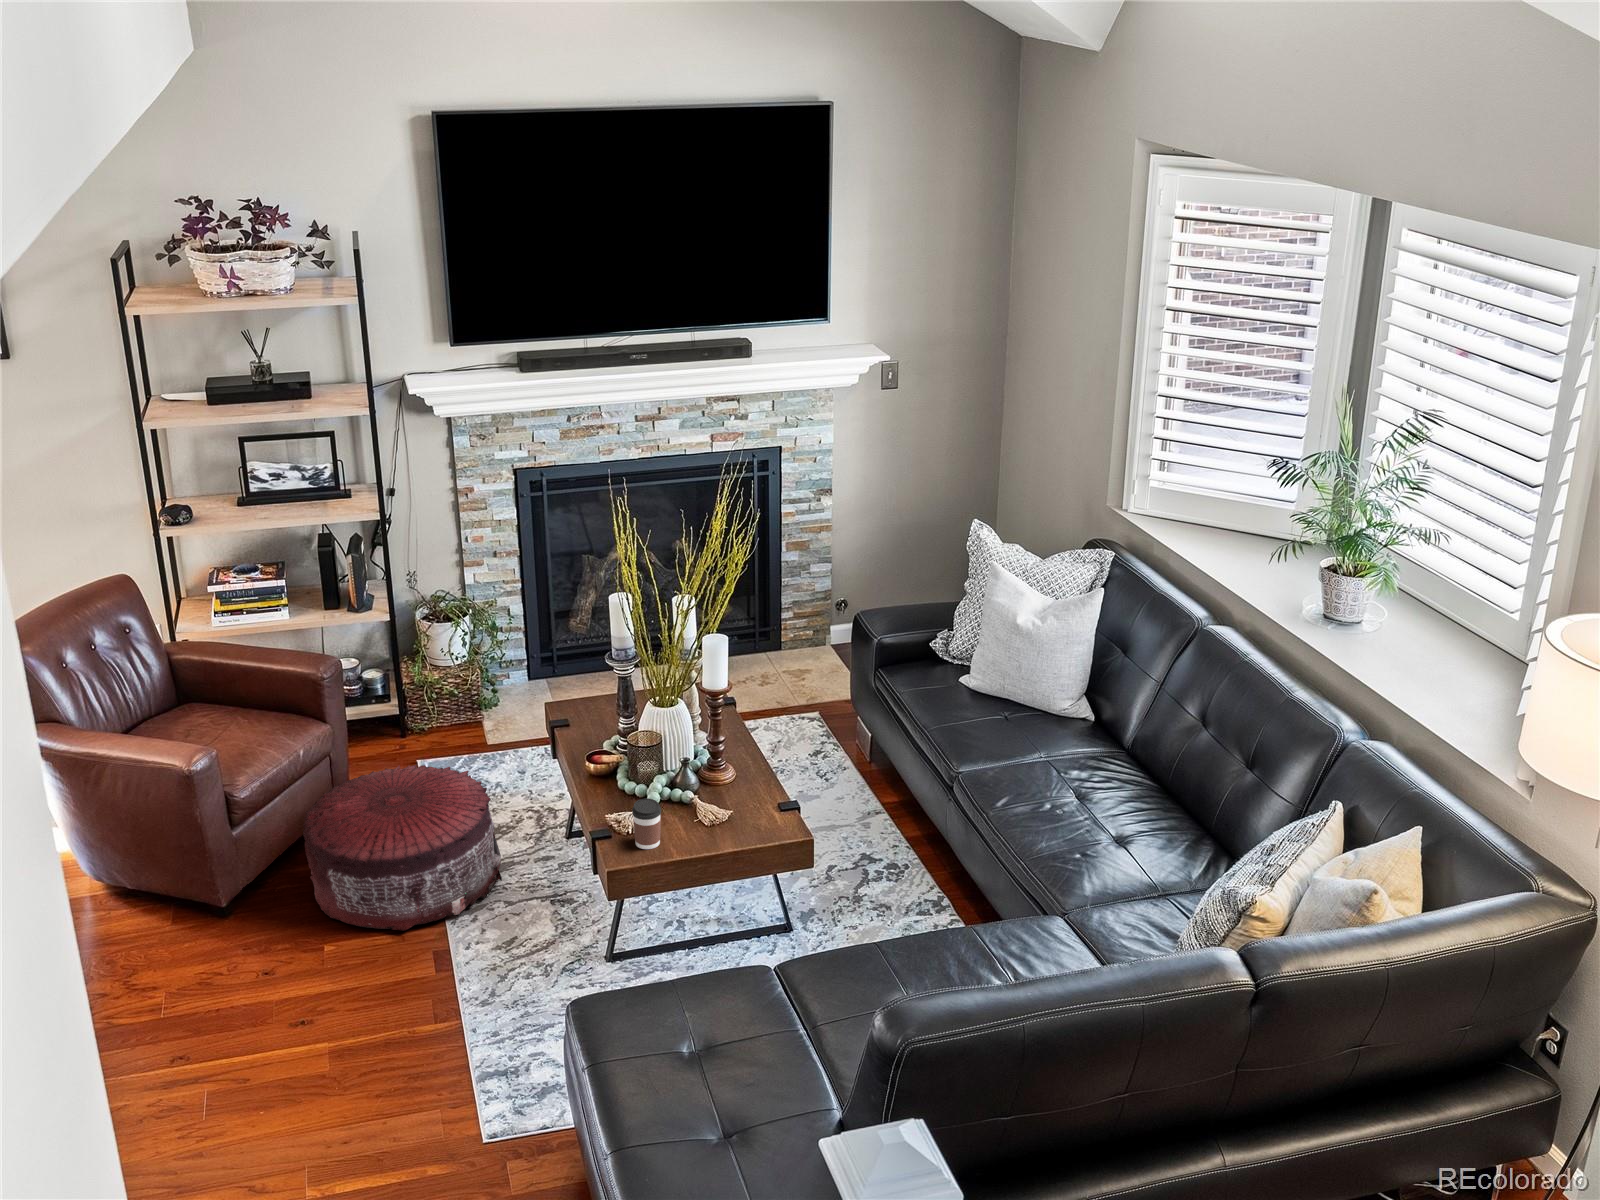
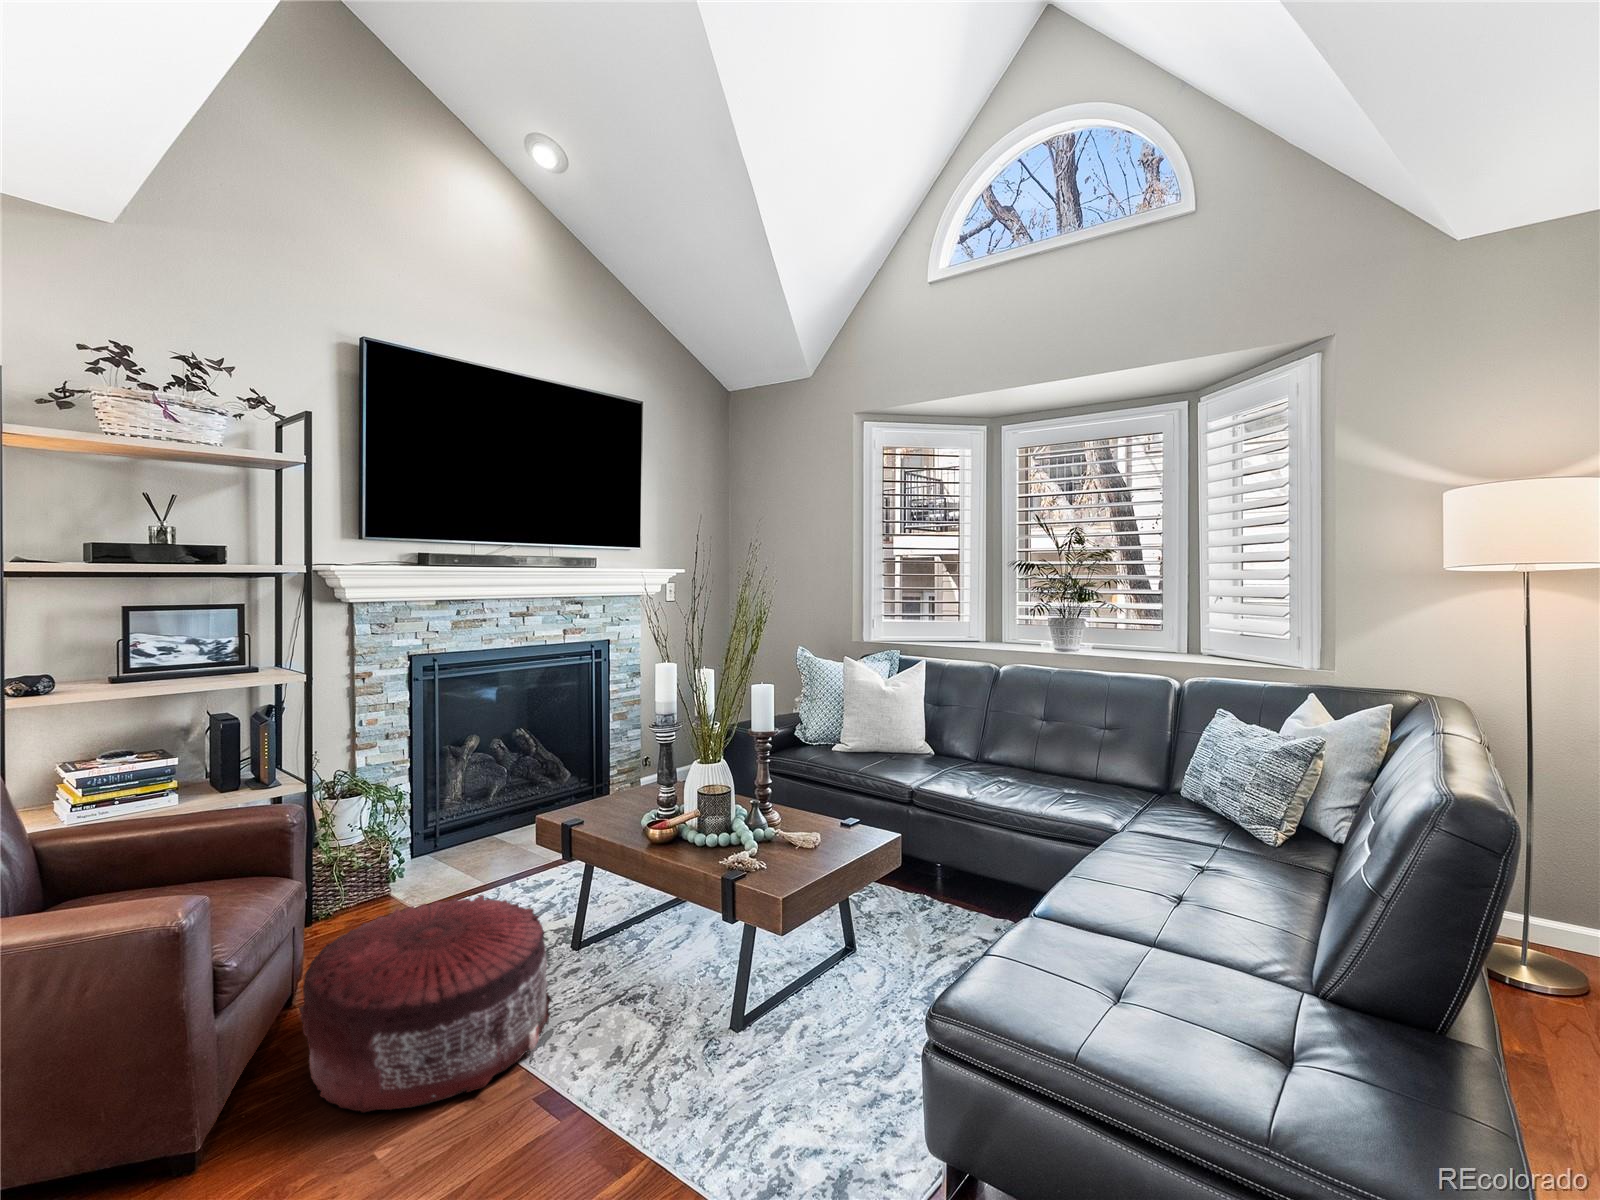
coffee cup: present [632,798,661,849] -> none [781,822,810,875]

